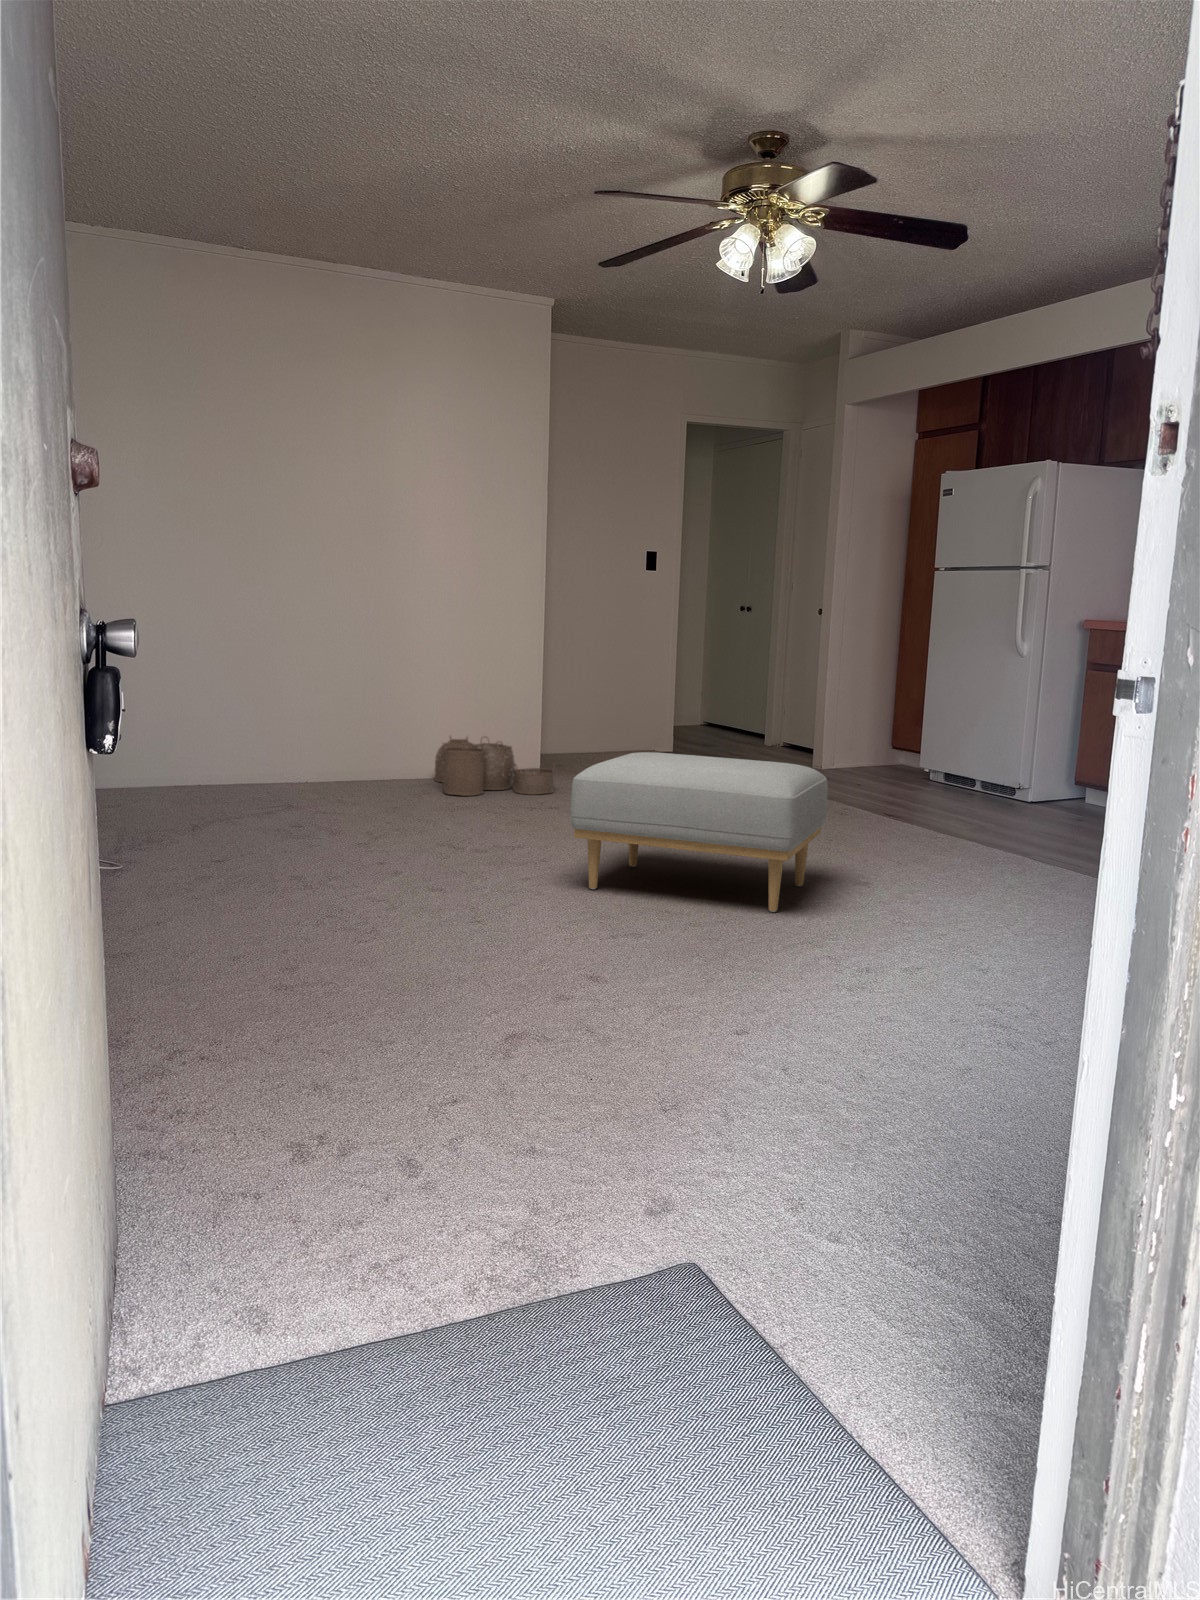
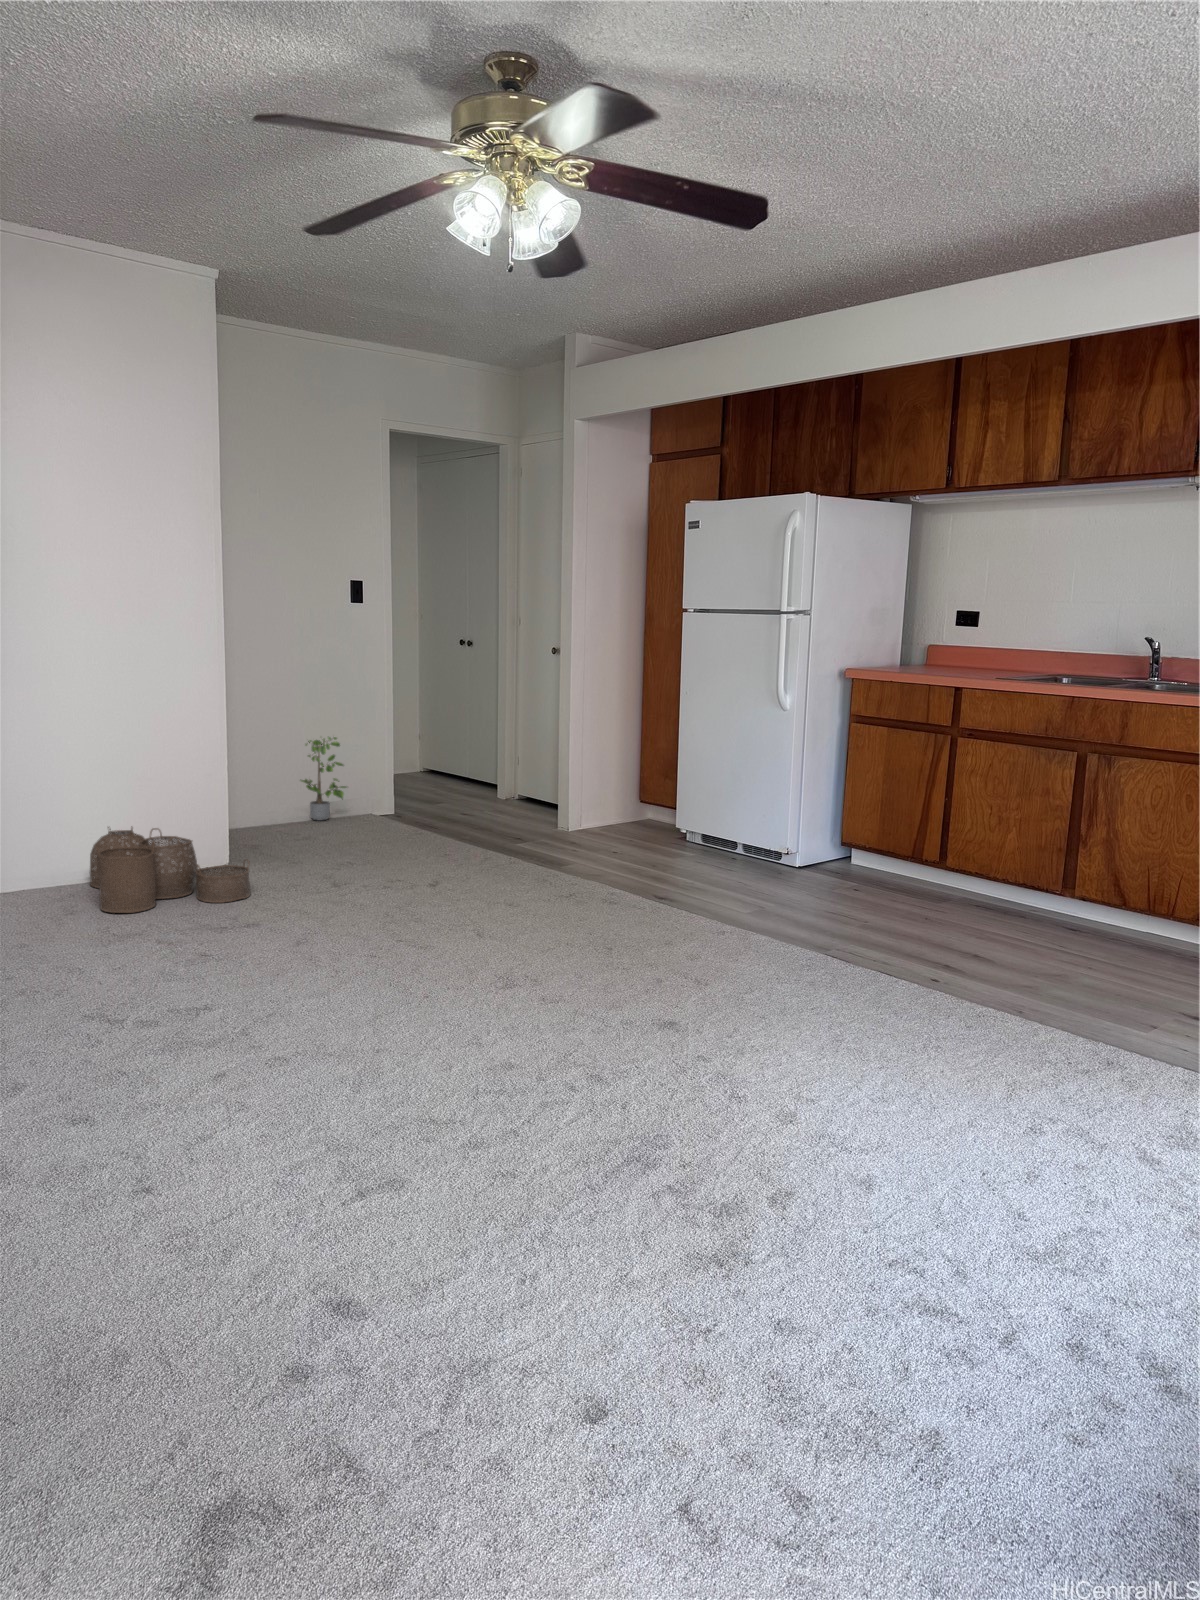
potted plant: none [596,681,639,754] -> present [301,737,346,821]
ottoman: present [570,752,828,912] -> none [272,892,619,1125]

